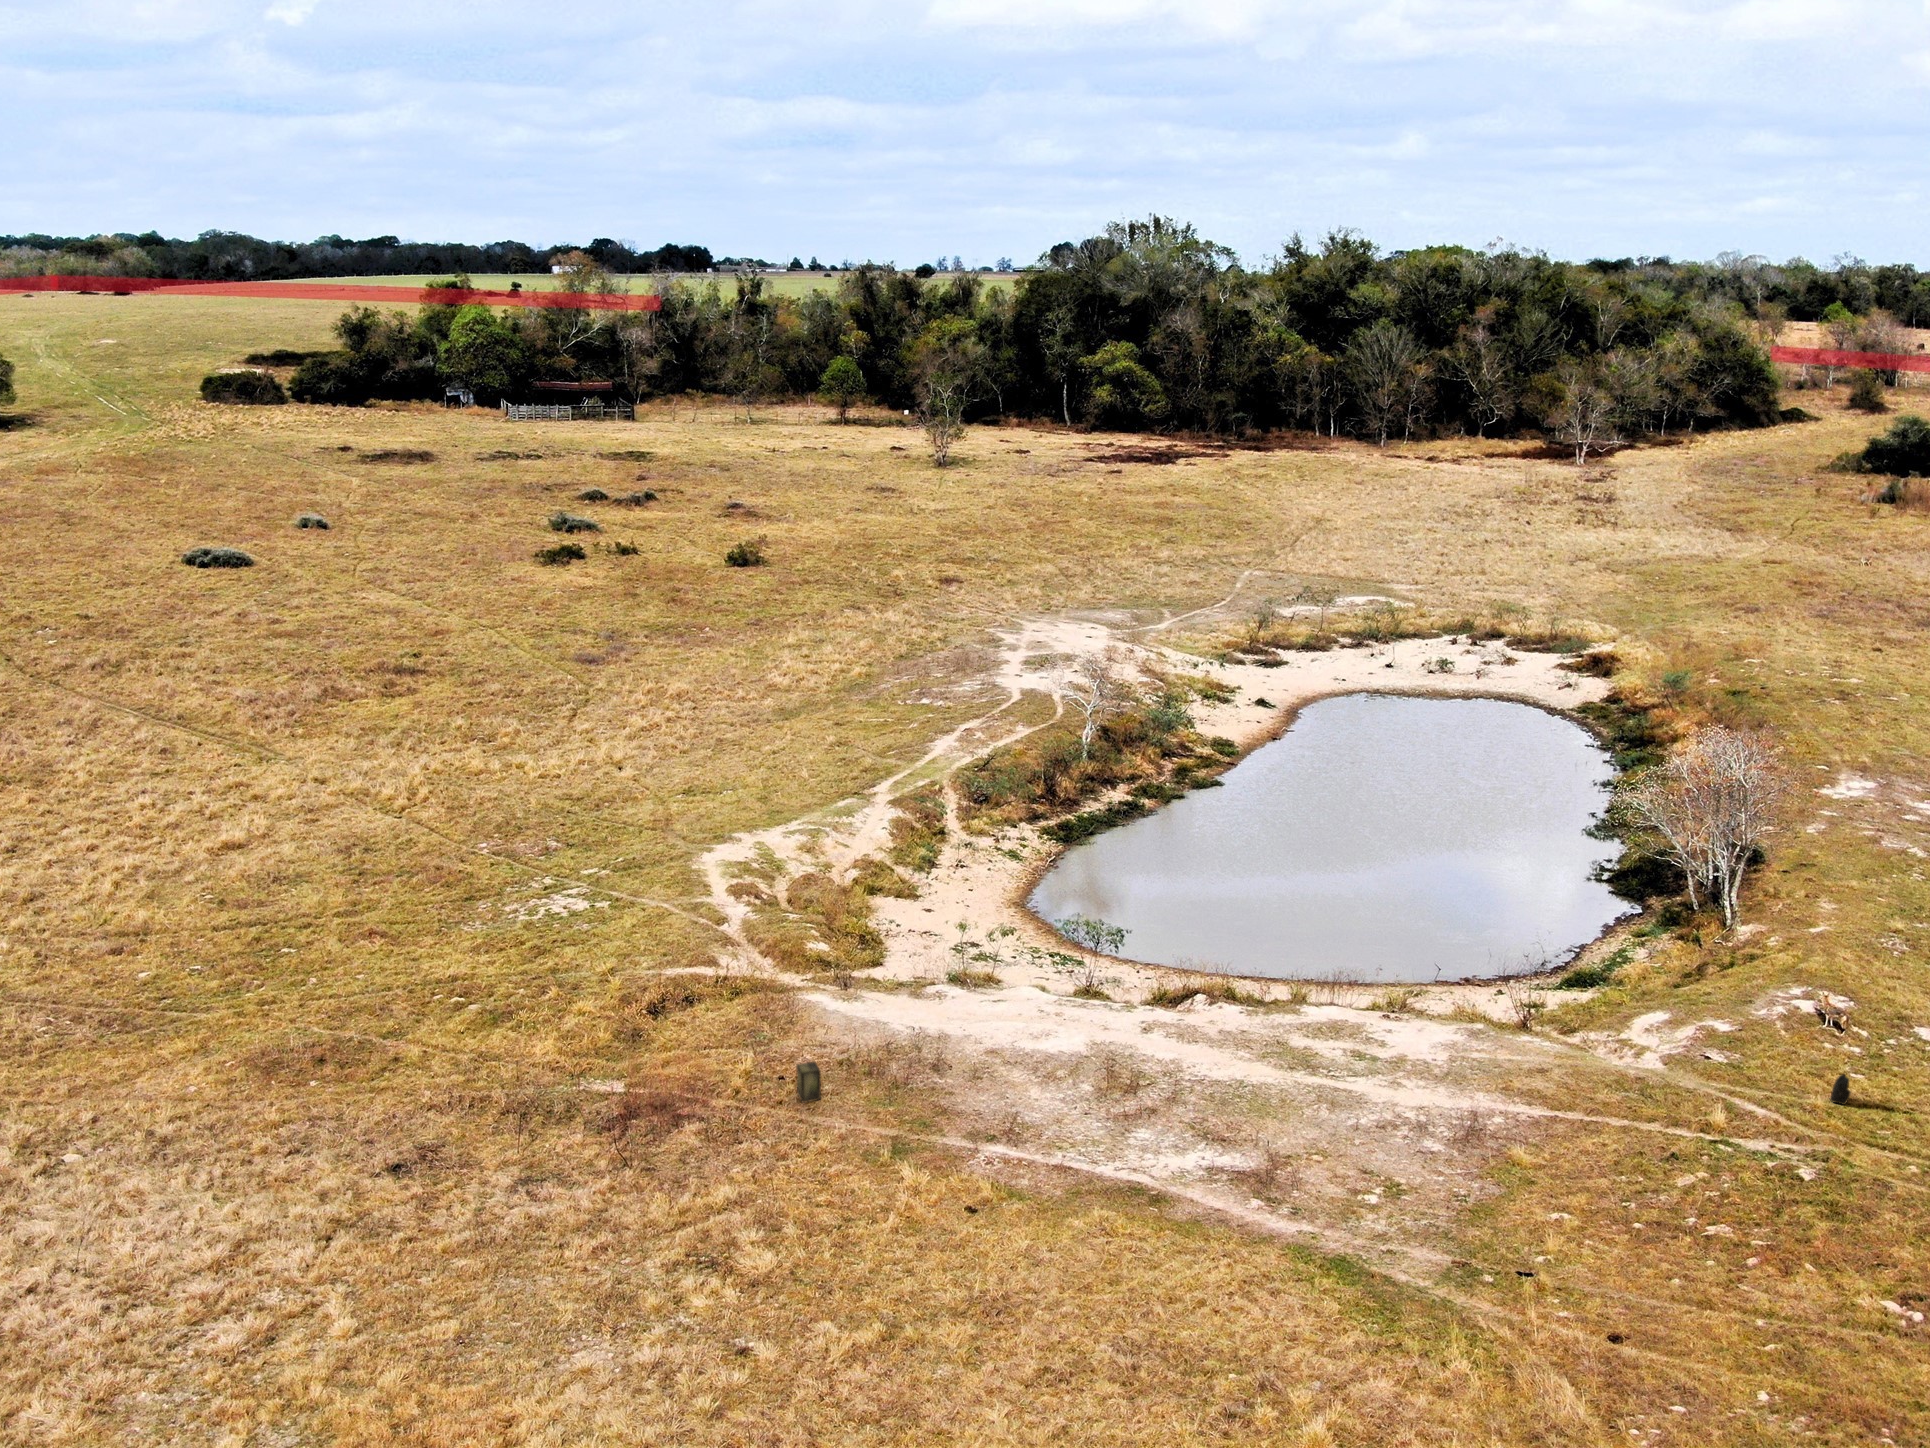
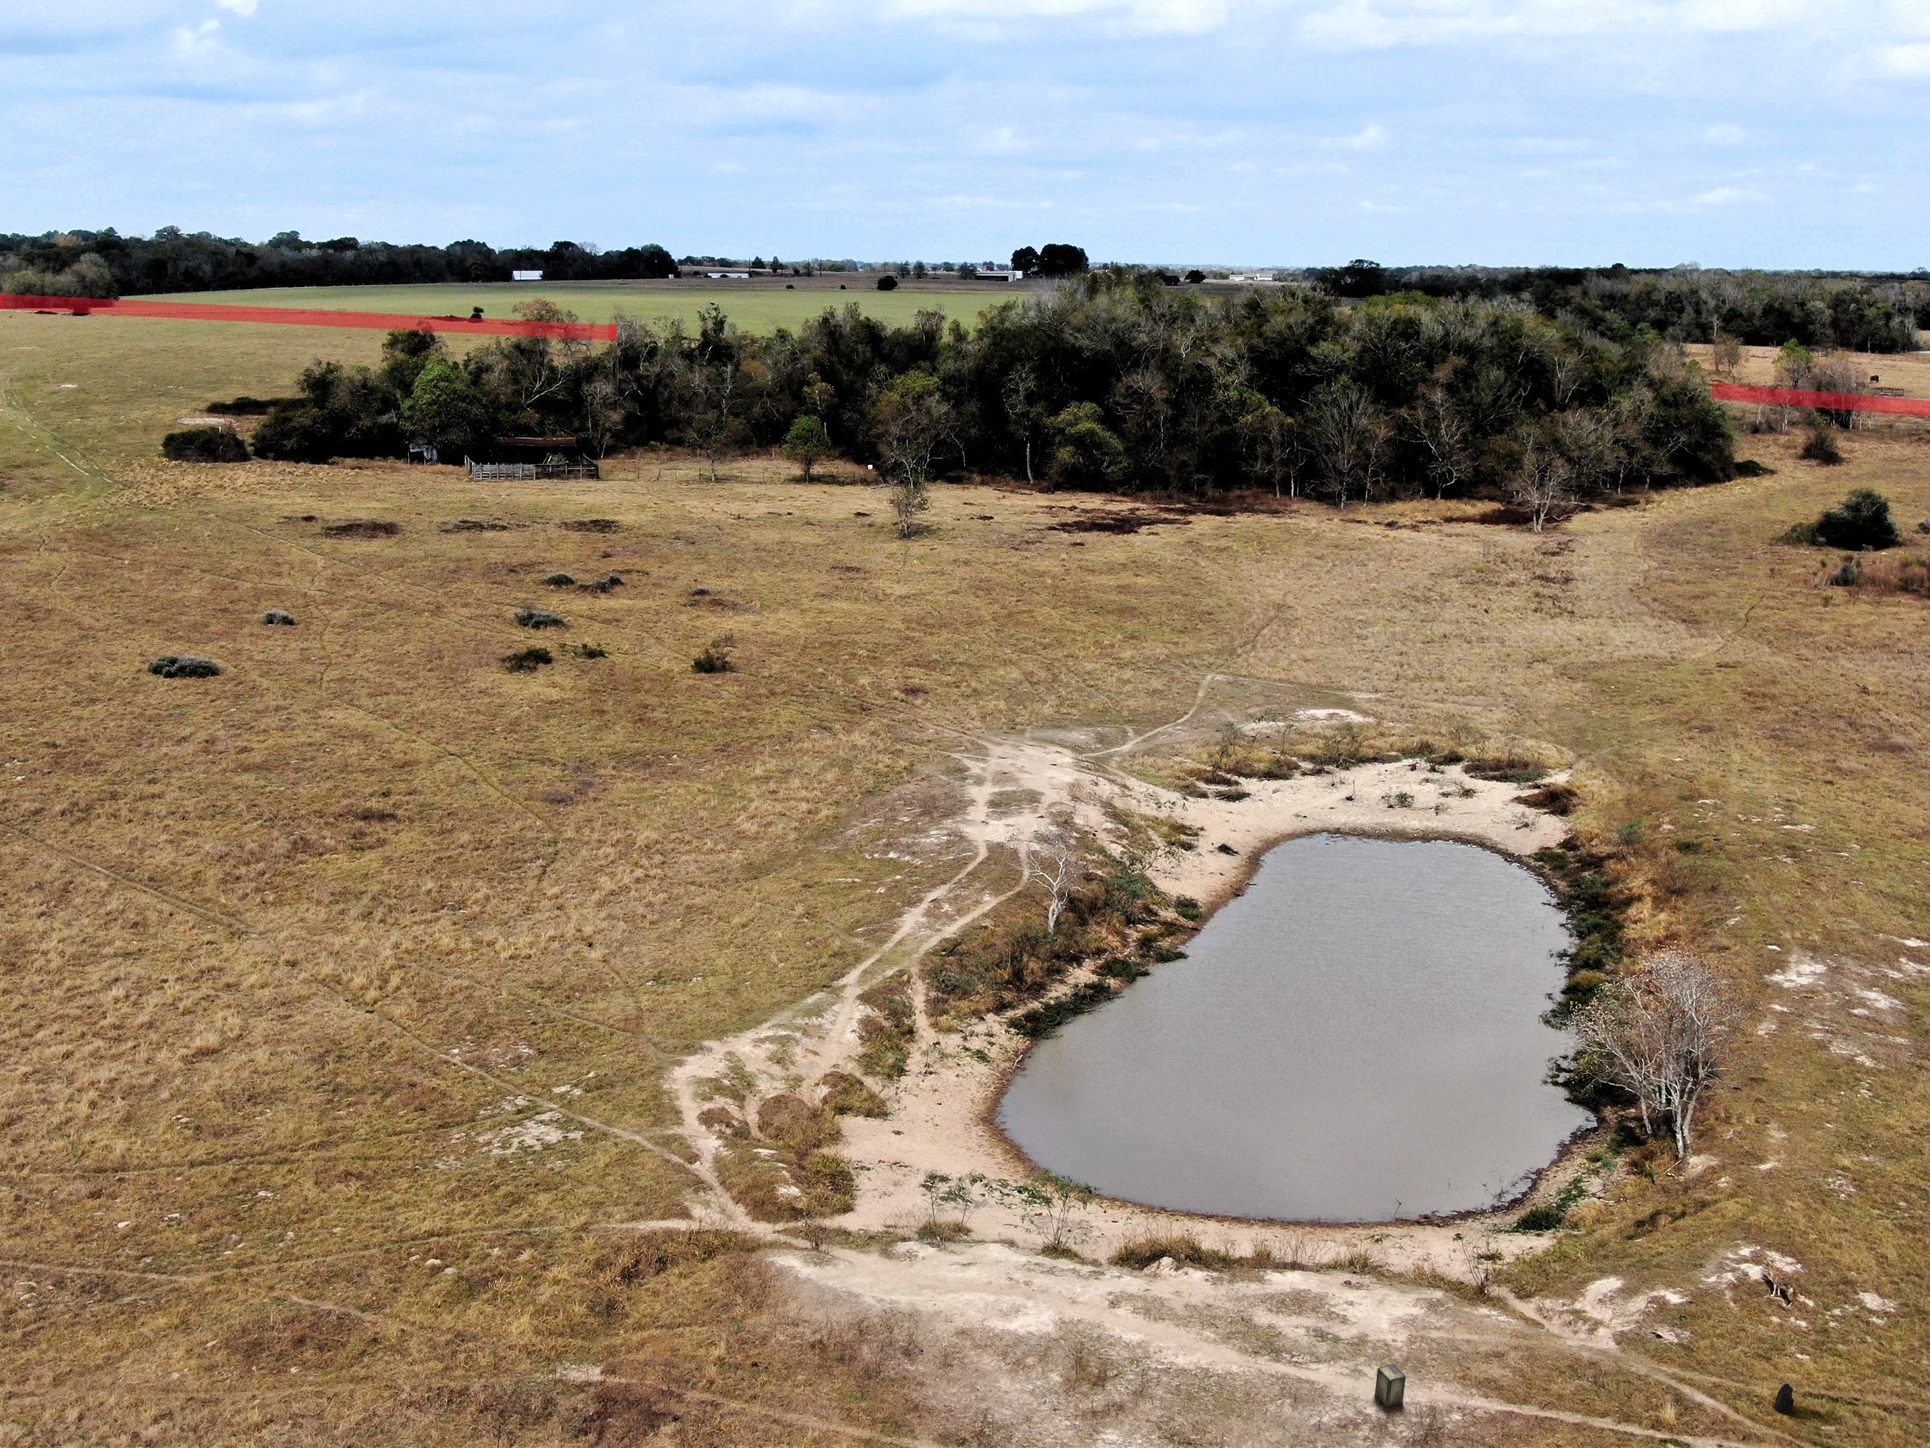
storage box: present [796,1062,821,1103] -> present [1375,1364,1406,1408]

